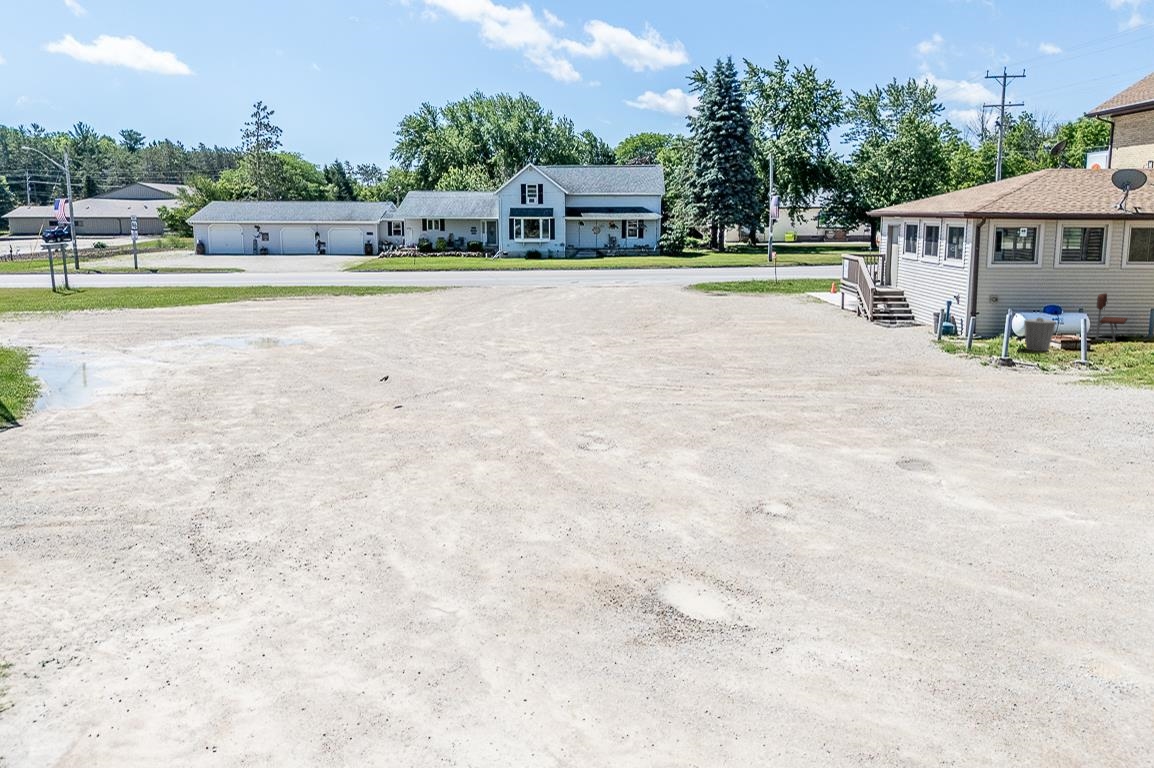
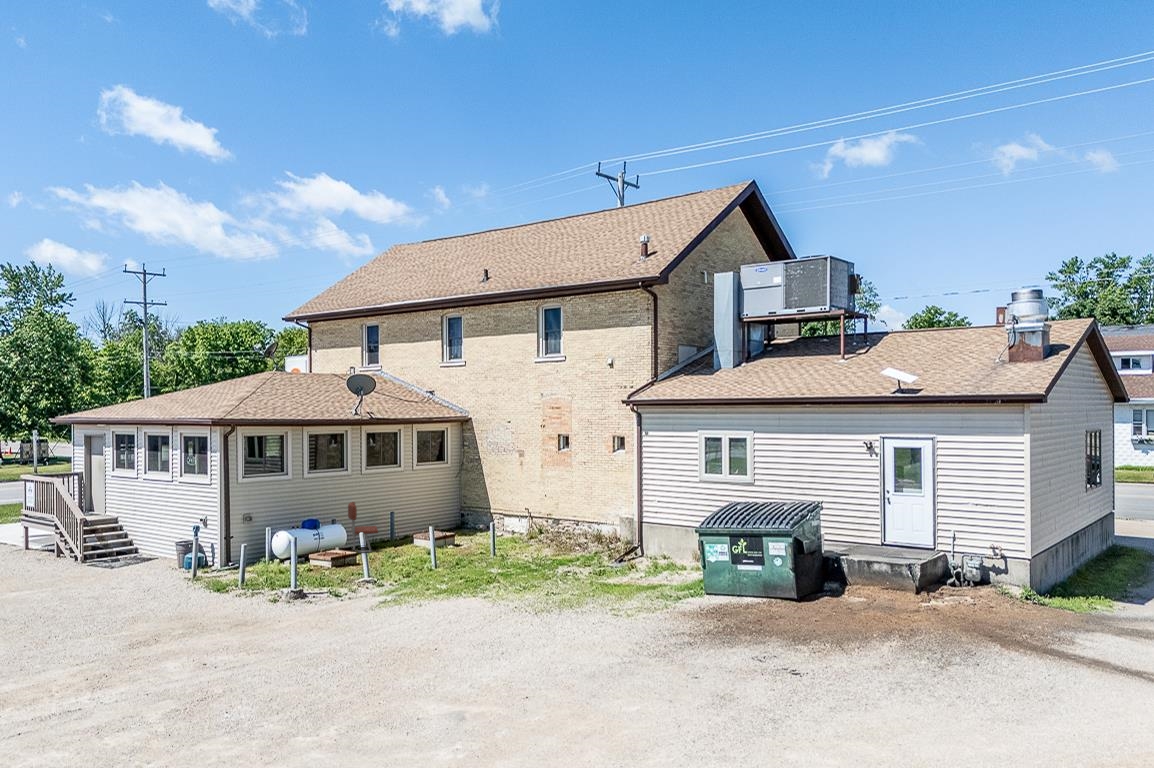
trash can: present [1024,318,1056,351] -> none [290,535,324,574]

